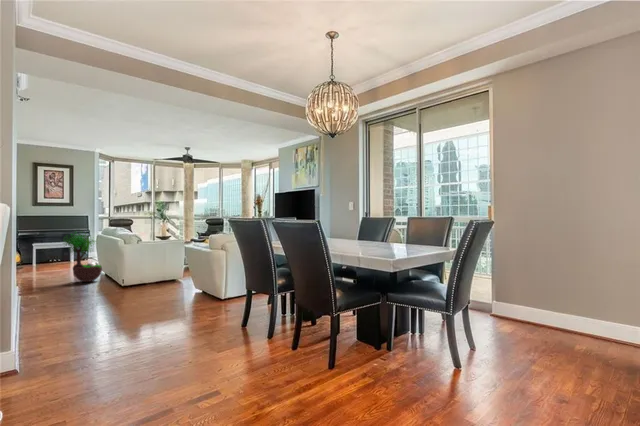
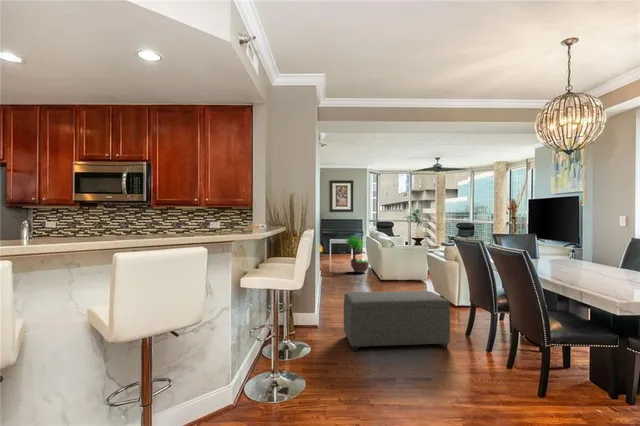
ottoman: none [74,284,229,389] -> present [344,291,450,351]

